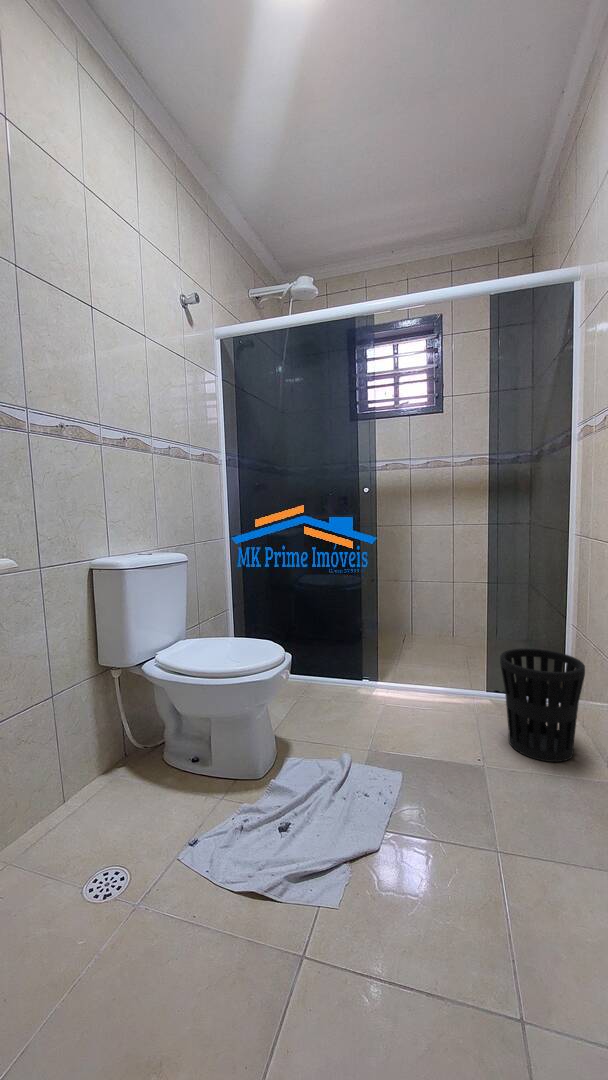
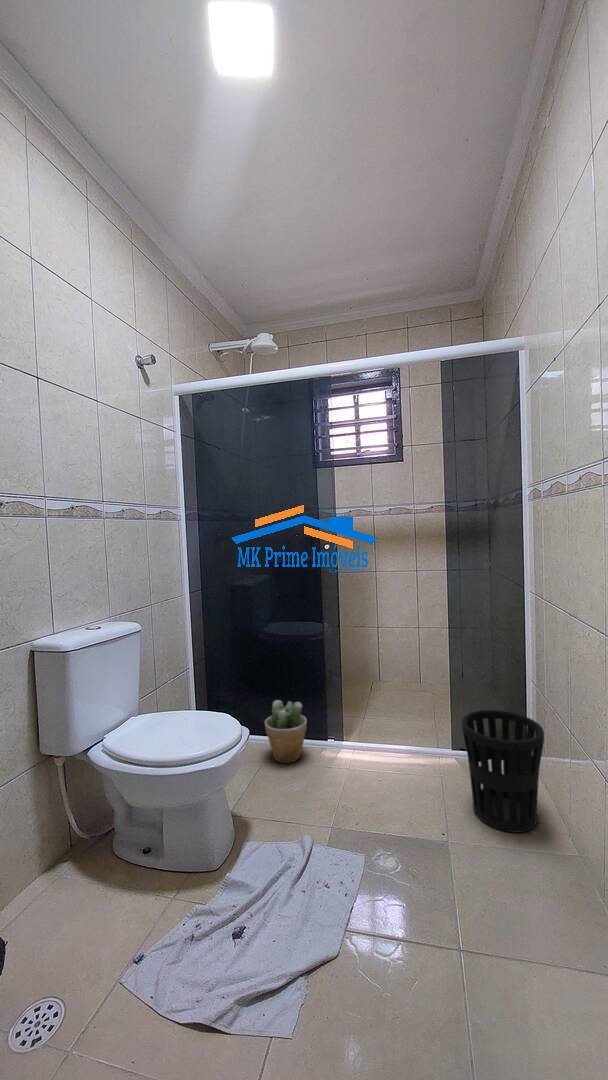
potted plant: none [302,640,343,698] -> present [264,700,307,763]

